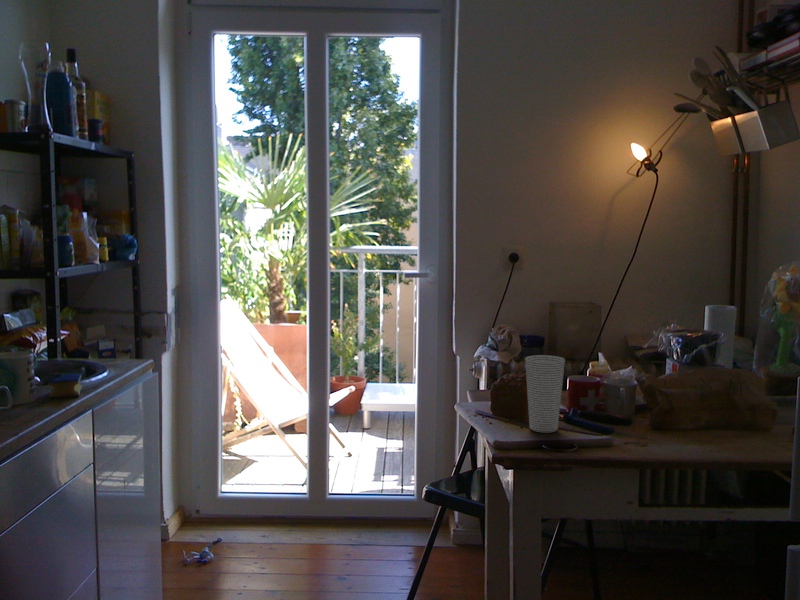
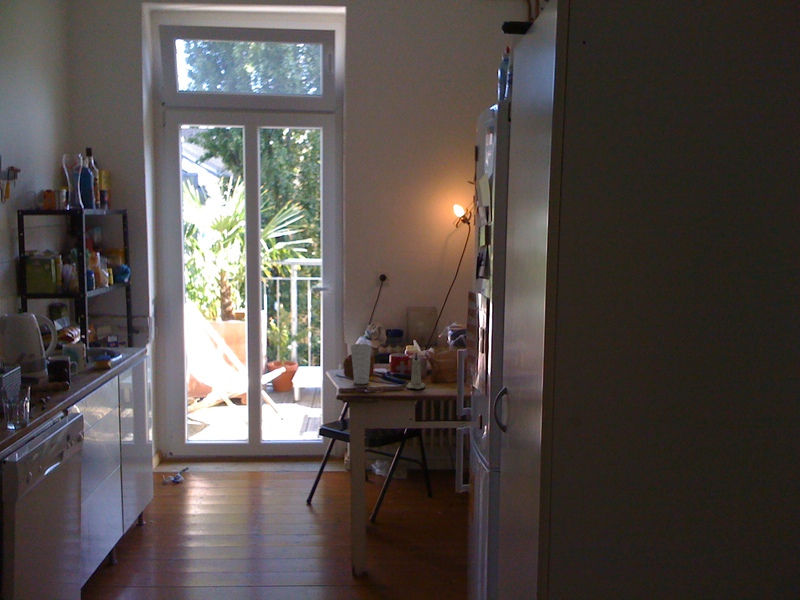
candle: none [634,371,672,445] -> present [406,353,425,389]

